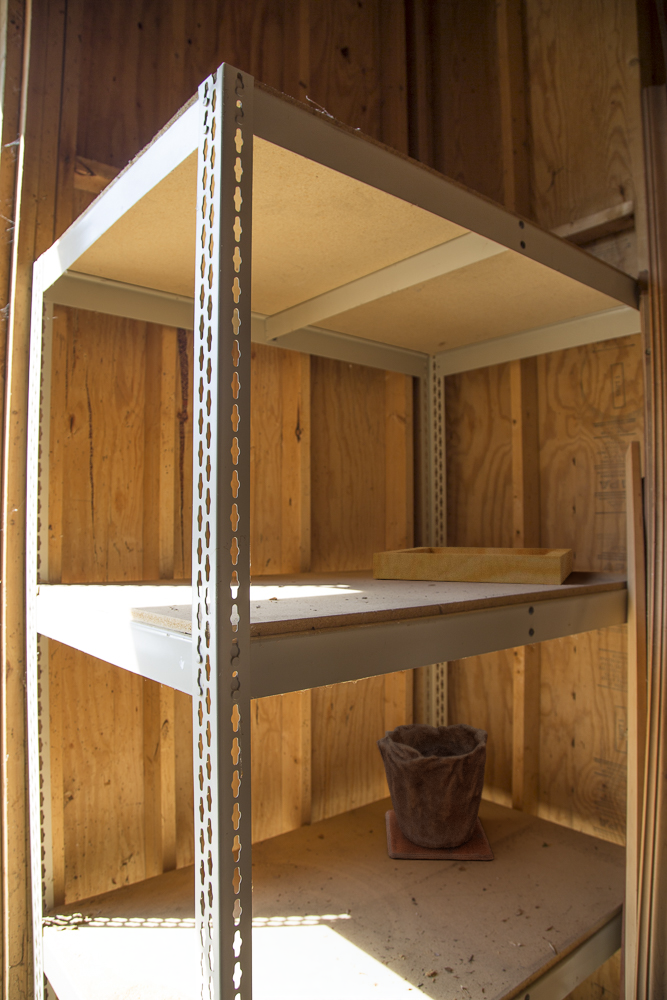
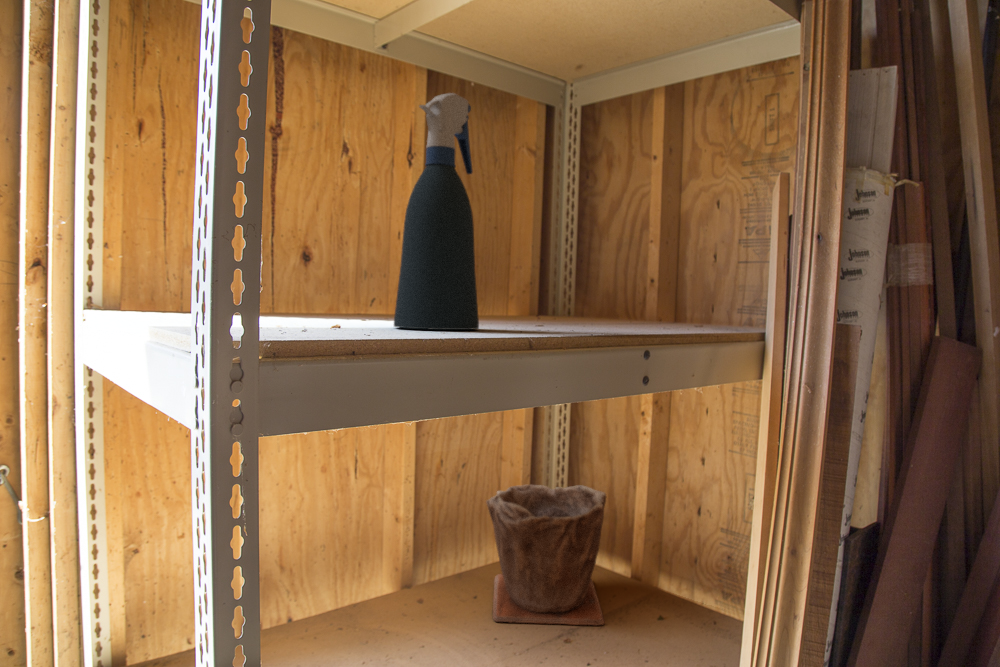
spray bottle: none [311,402,383,605] -> present [394,93,479,330]
tray: present [373,547,572,585] -> none [485,292,709,329]

